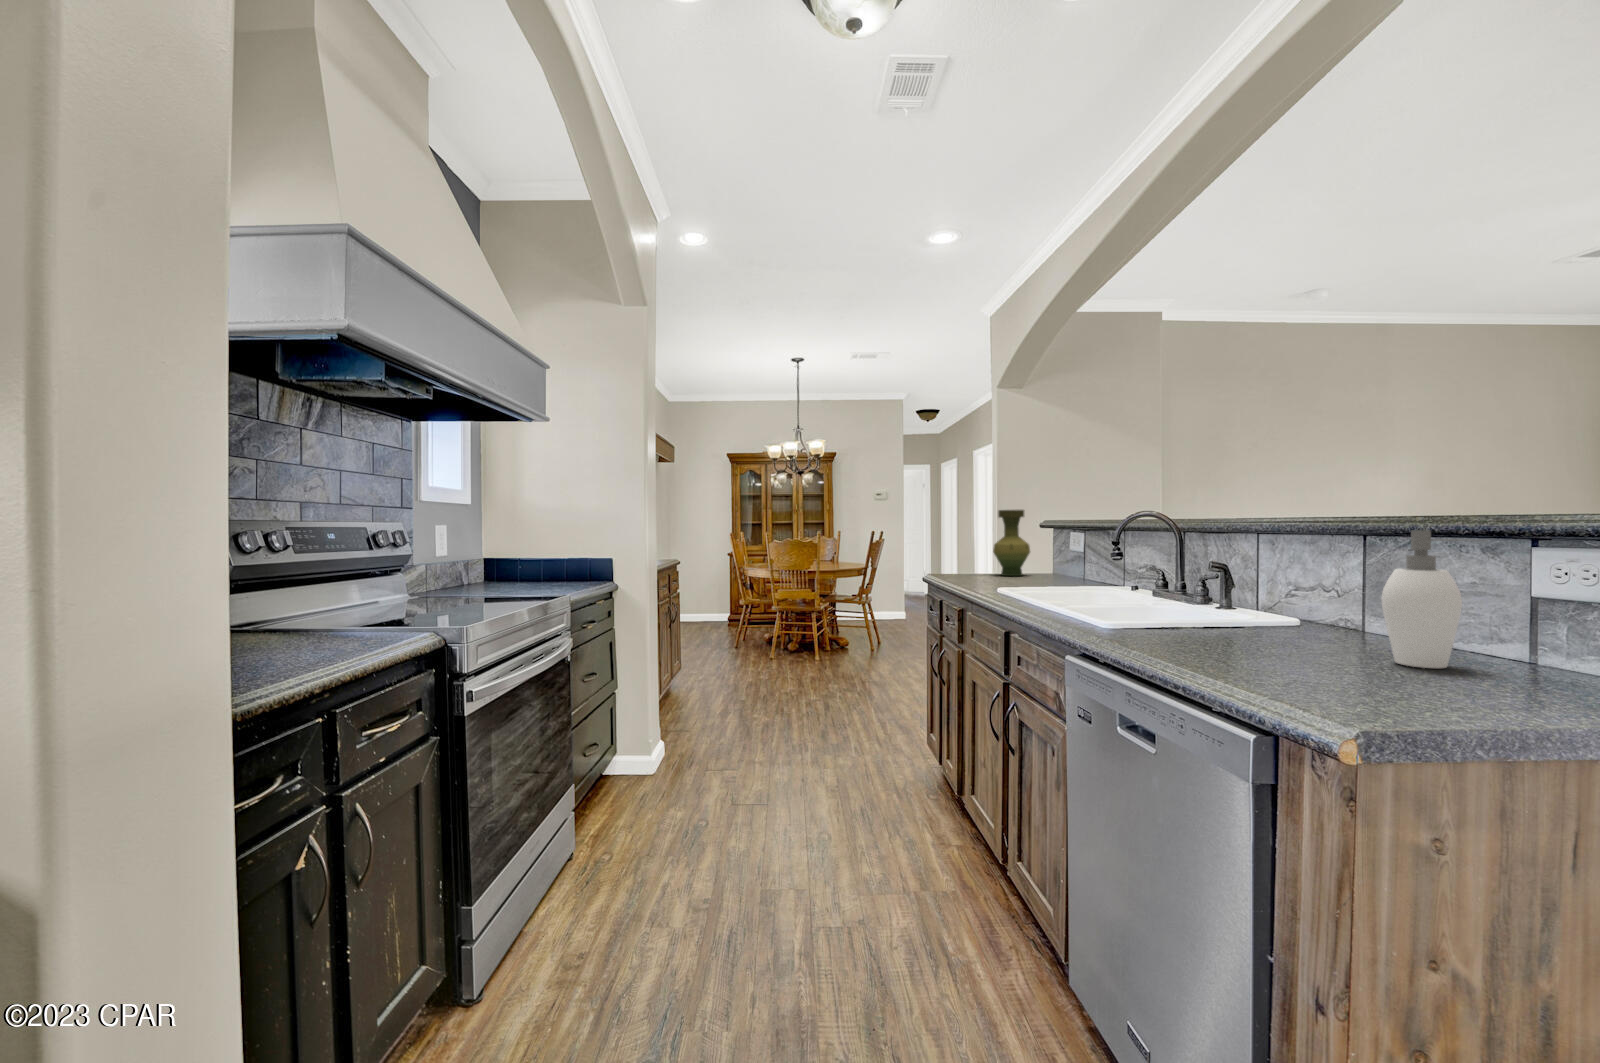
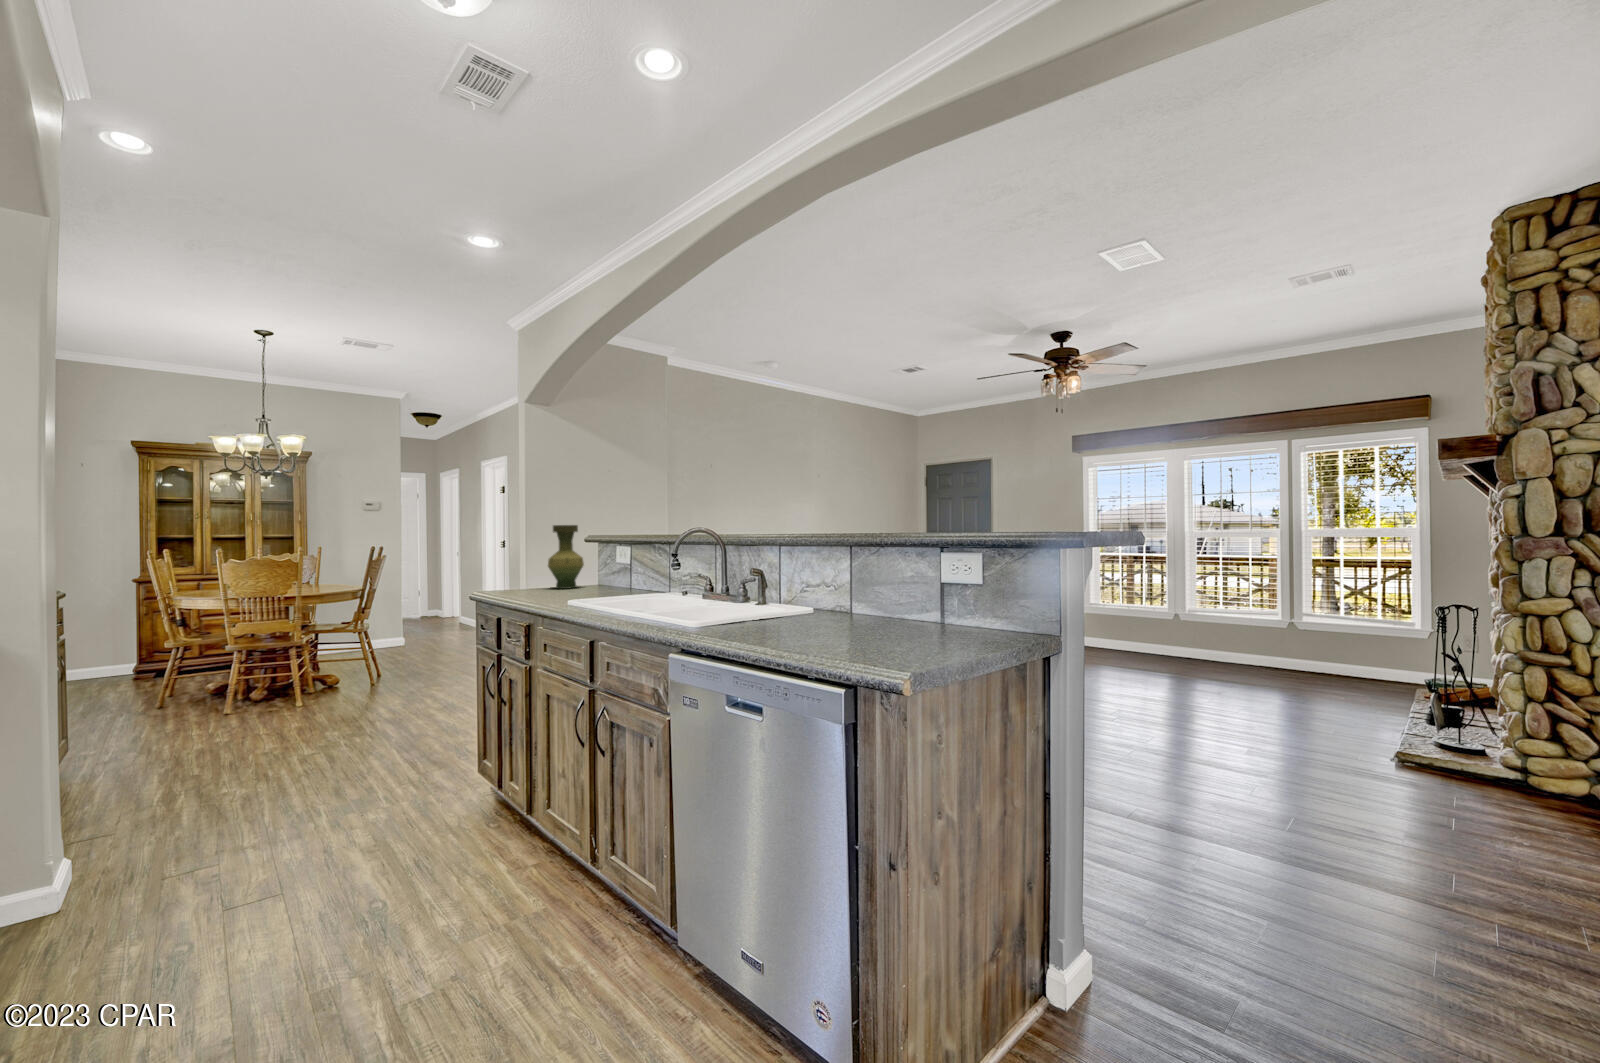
soap dispenser: present [1381,530,1476,668] -> none [877,544,927,632]

